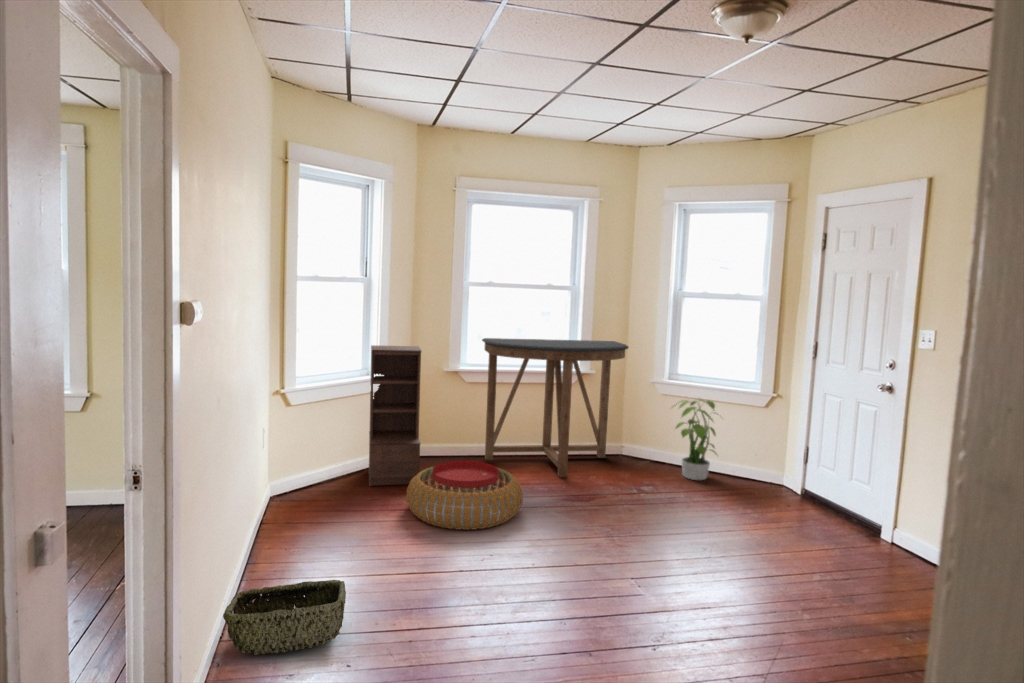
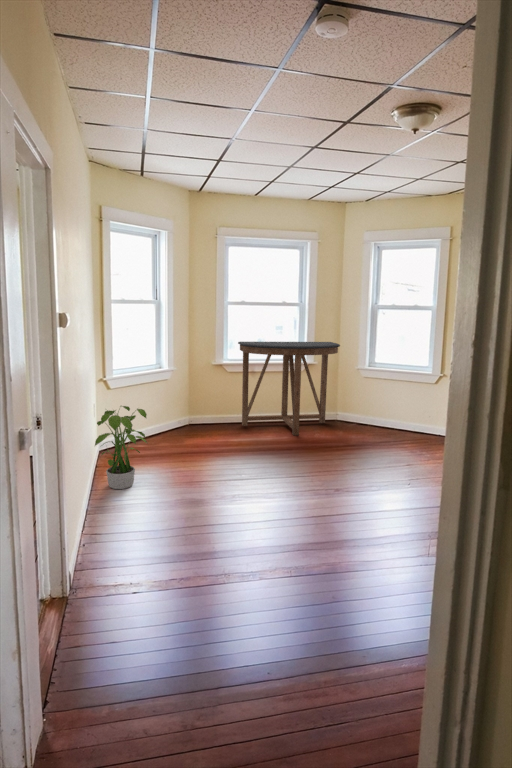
bookshelf: present [369,345,421,486] -> none [162,348,199,443]
potted plant: present [676,399,716,480] -> present [95,406,147,489]
pouf: present [406,461,523,530] -> none [192,424,270,467]
woven basket: present [223,580,346,655] -> none [88,493,163,536]

